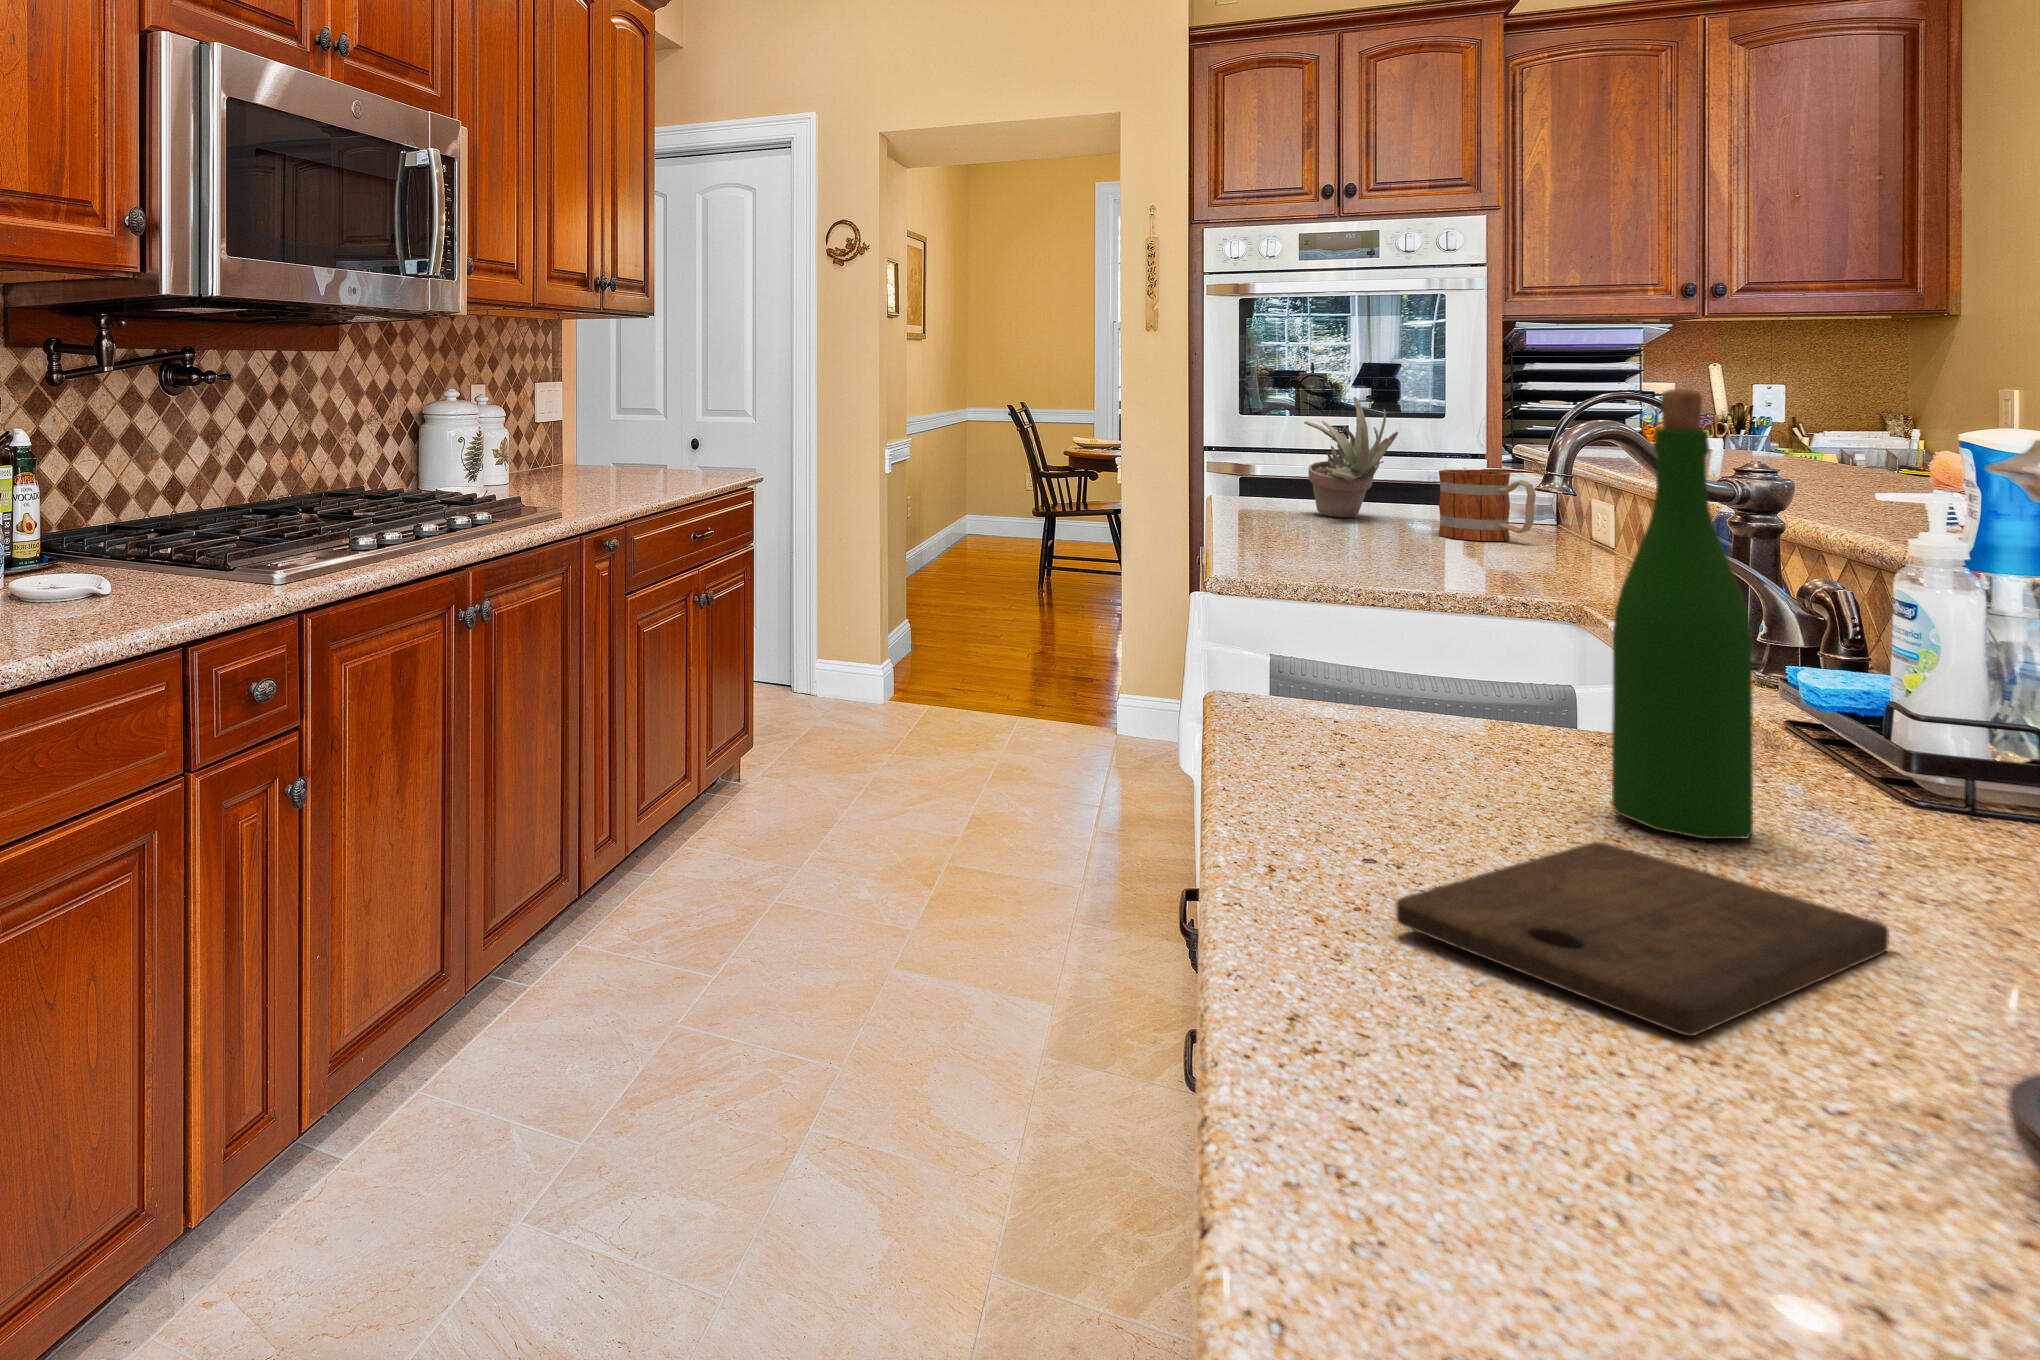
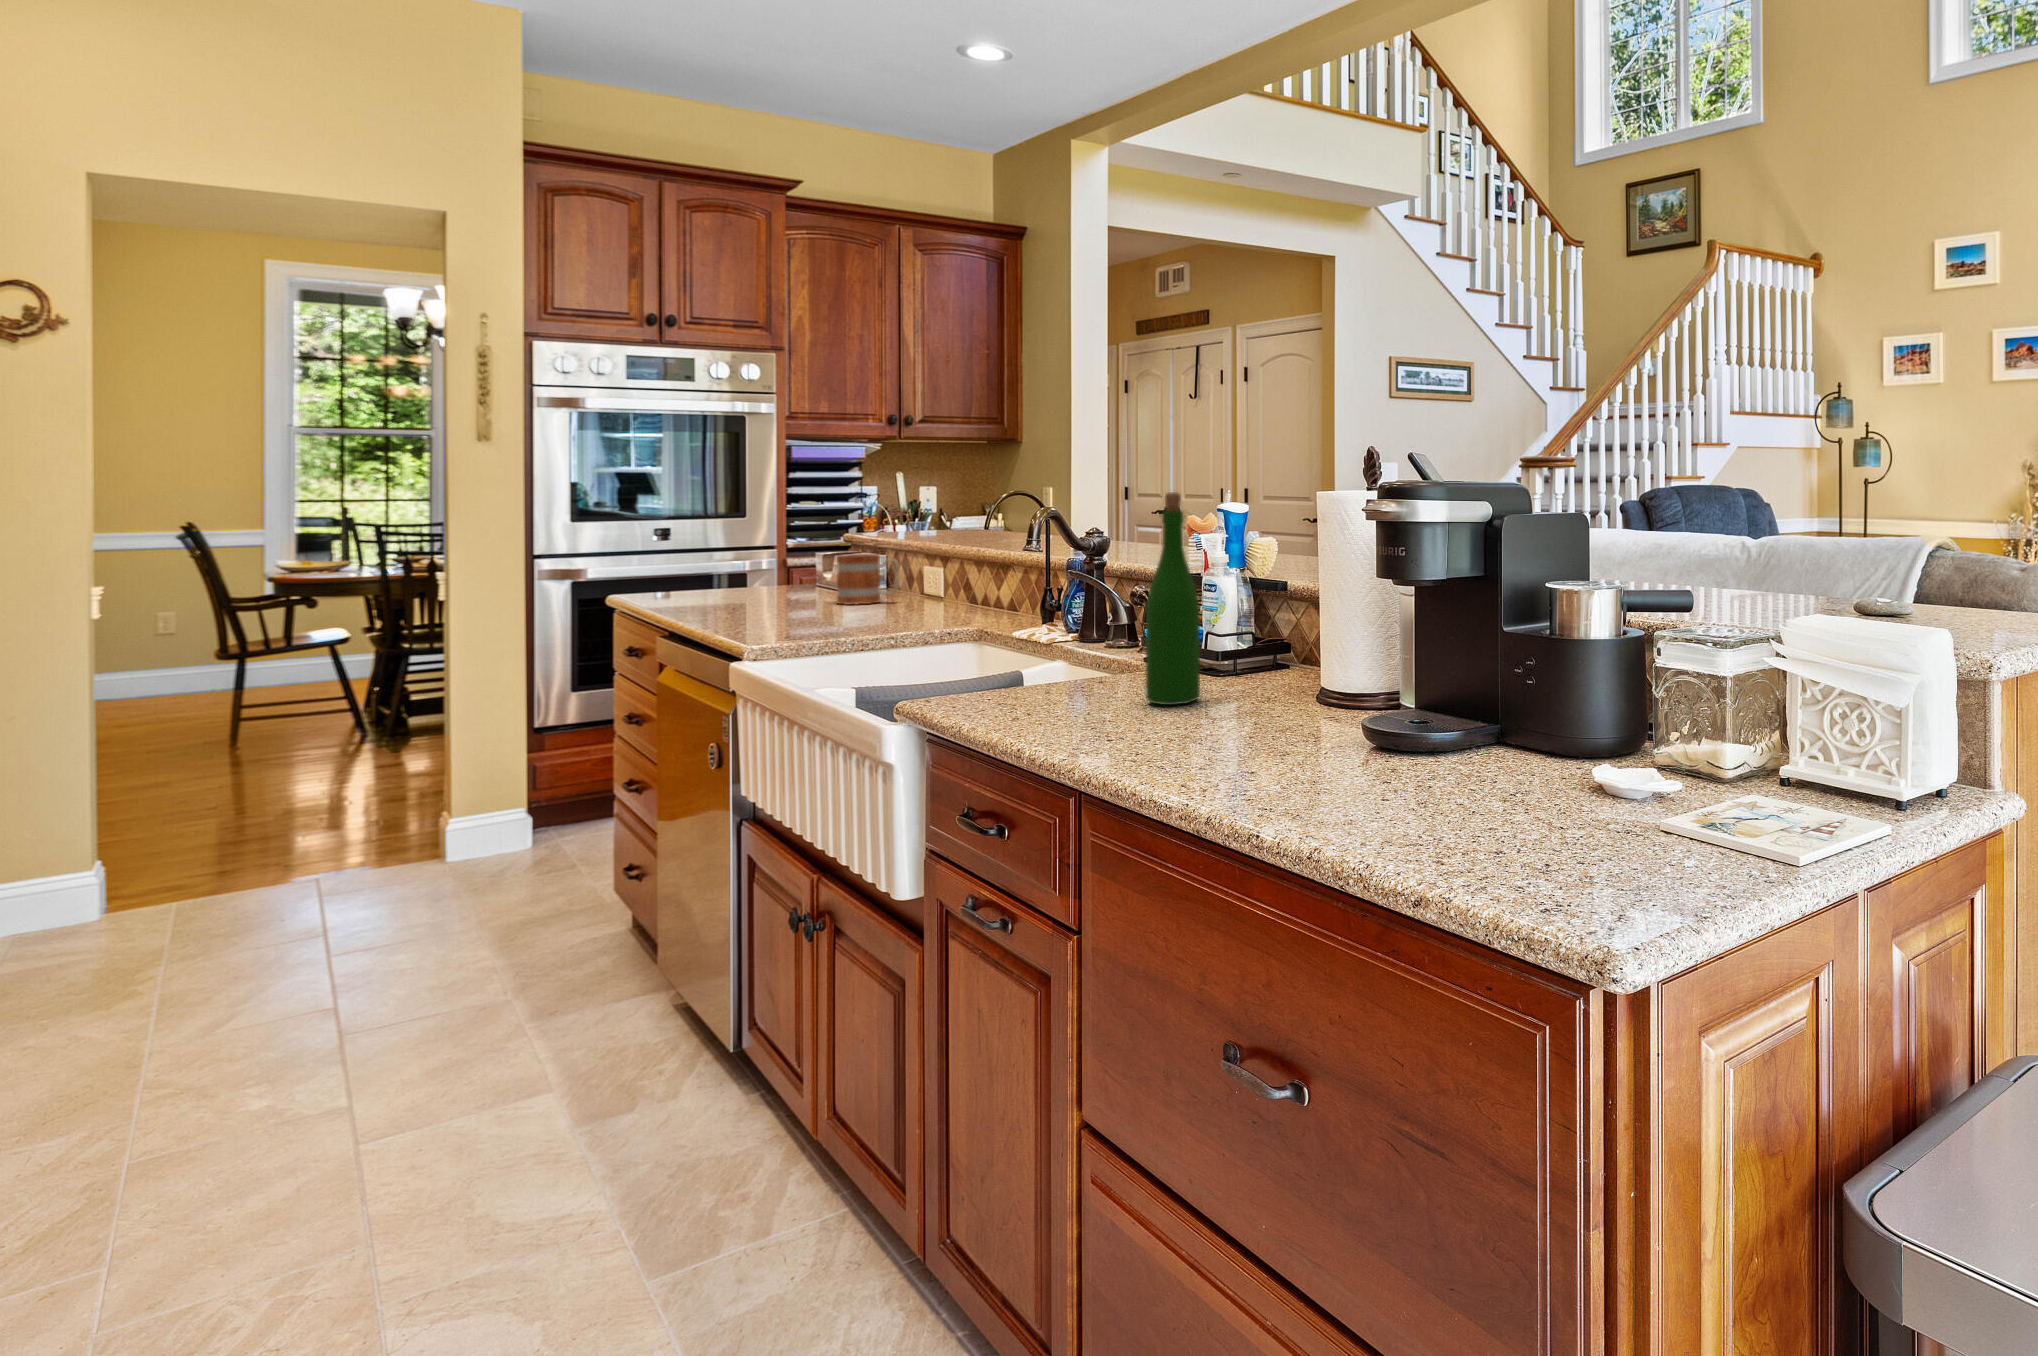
succulent plant: present [1304,397,1398,517] -> none [719,502,794,601]
cutting board: present [1396,842,1889,1036] -> none [1158,707,1275,754]

